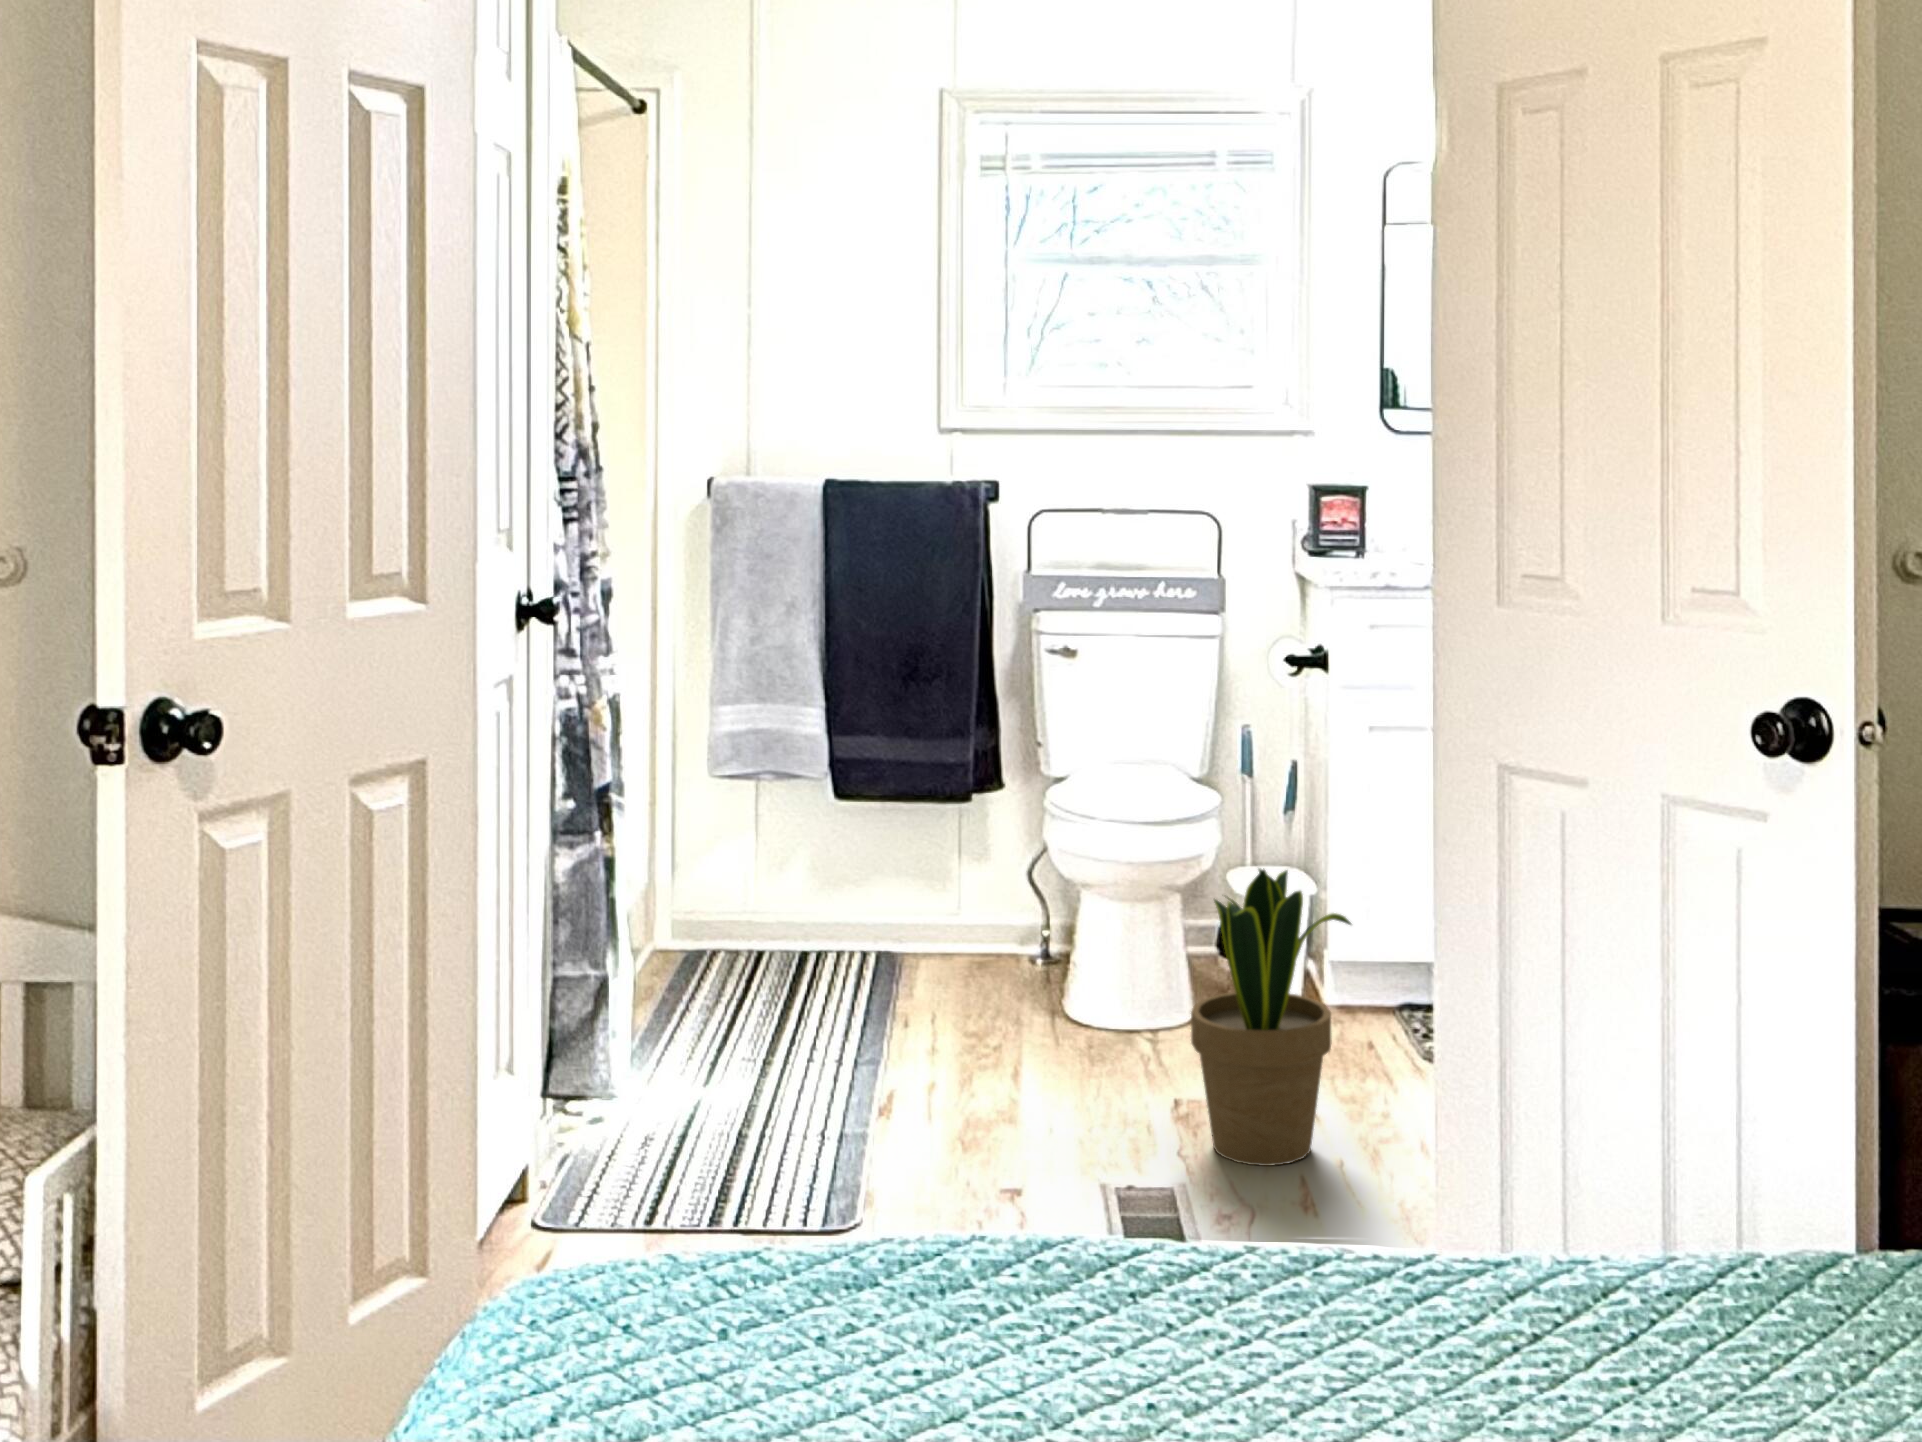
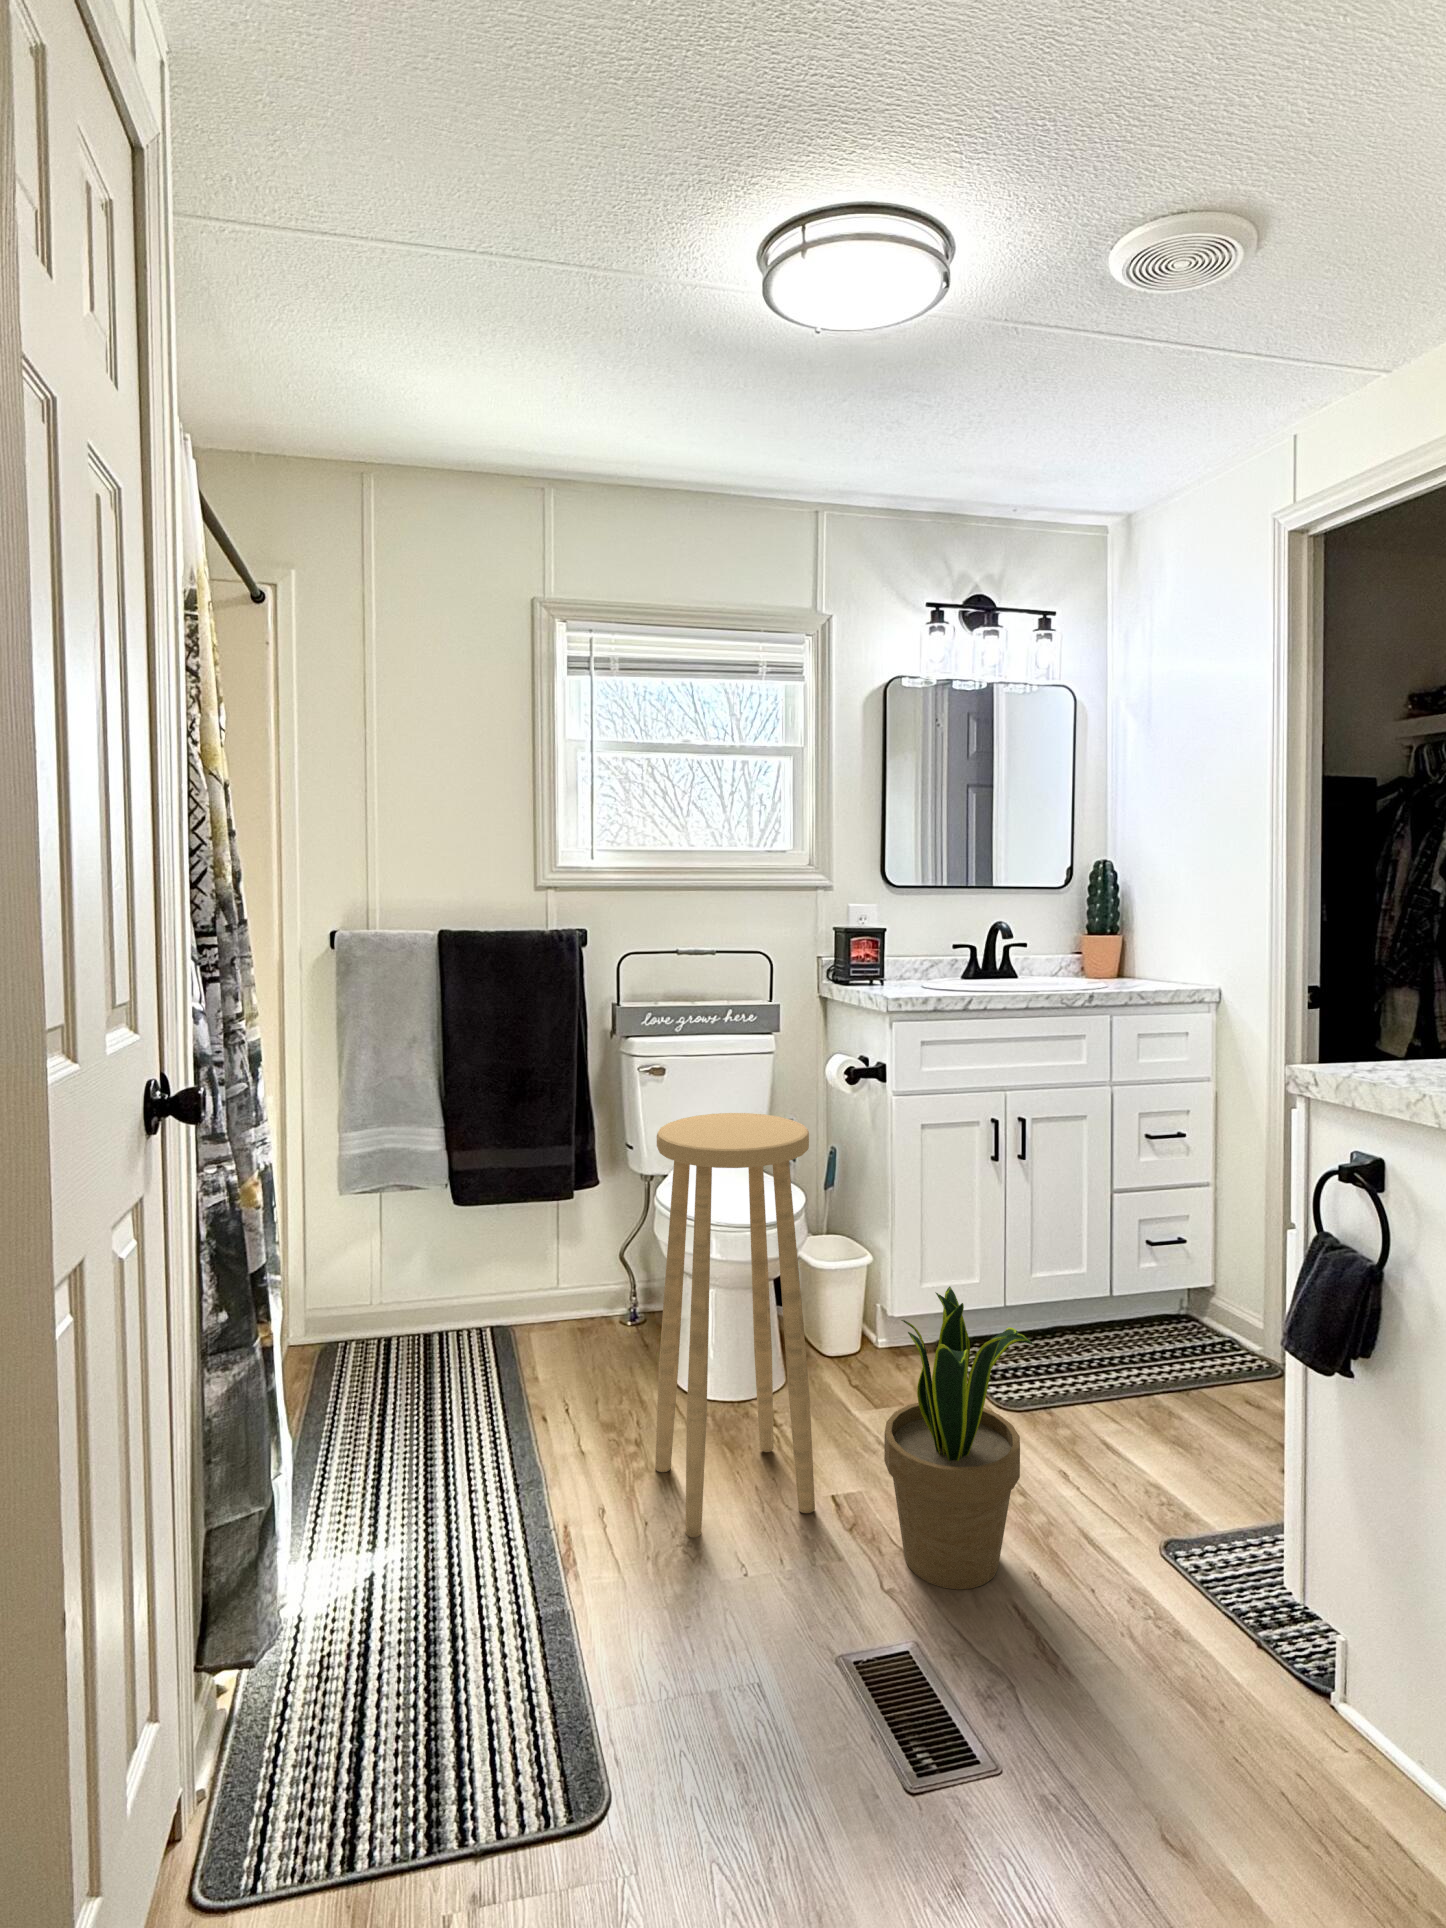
stool: none [991,681,1152,1112] -> present [655,1113,815,1537]

